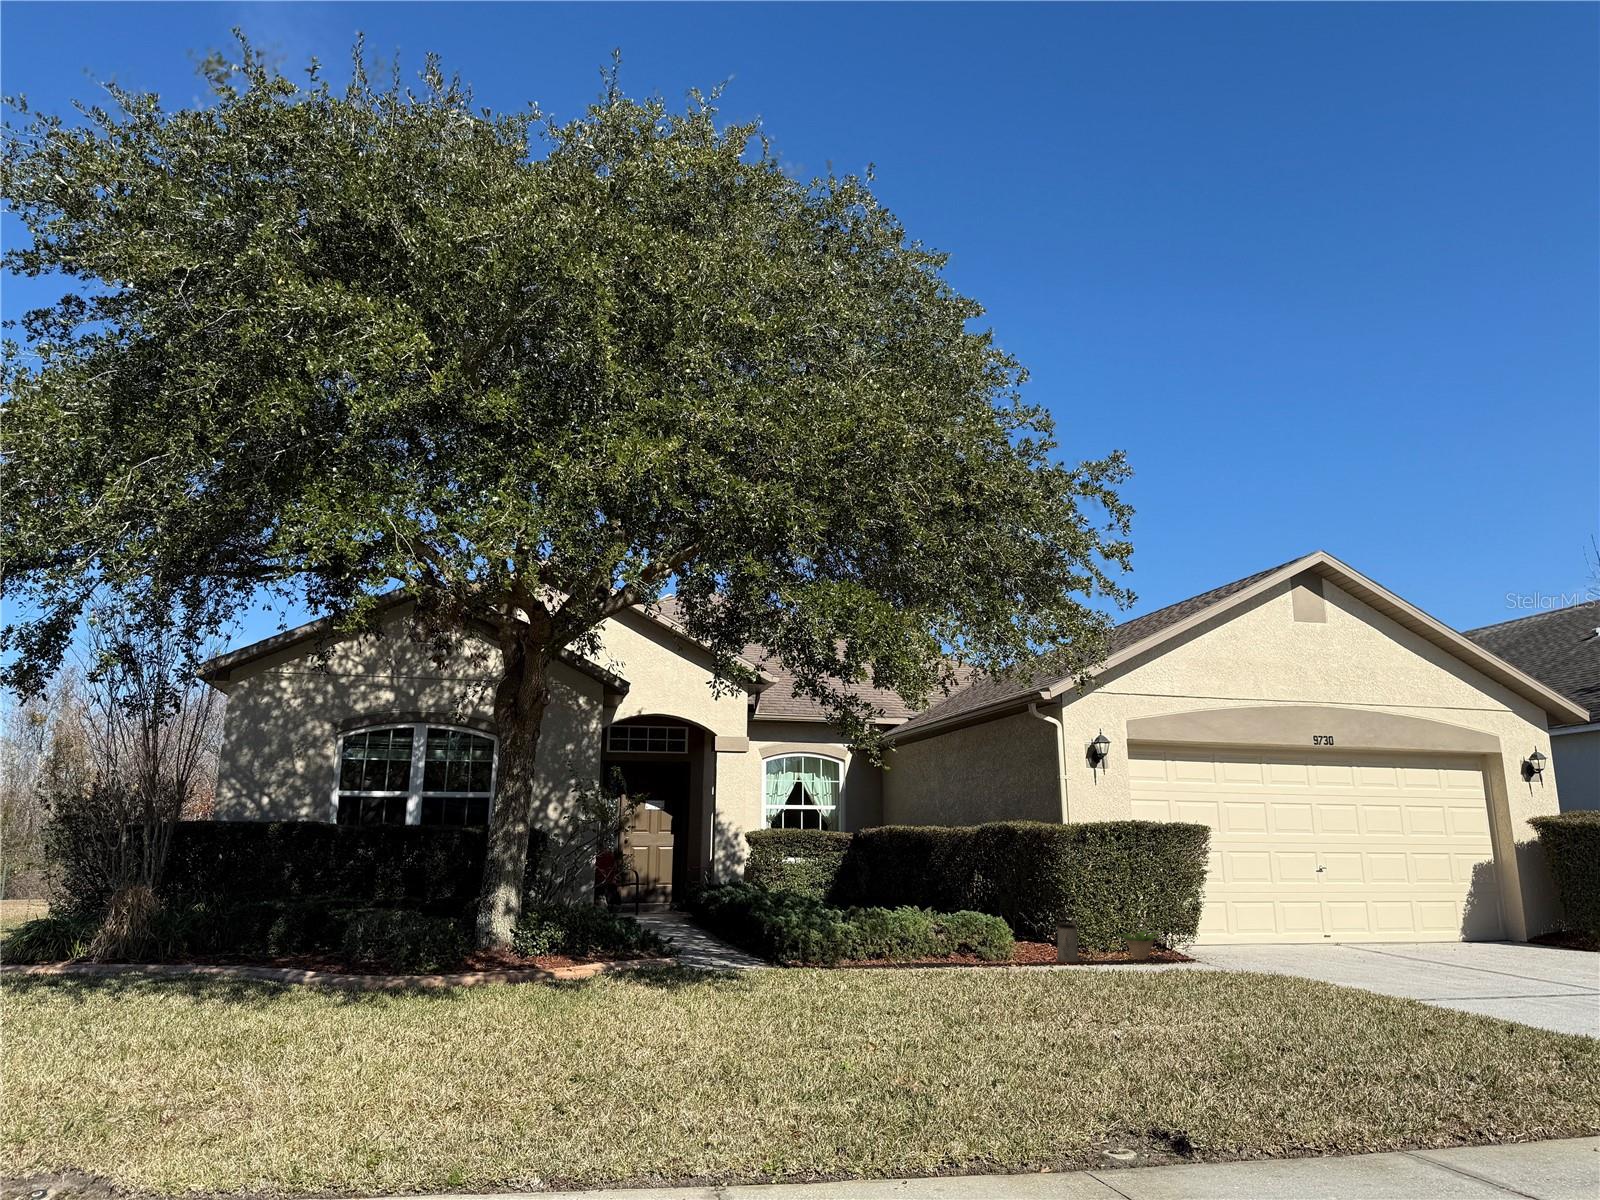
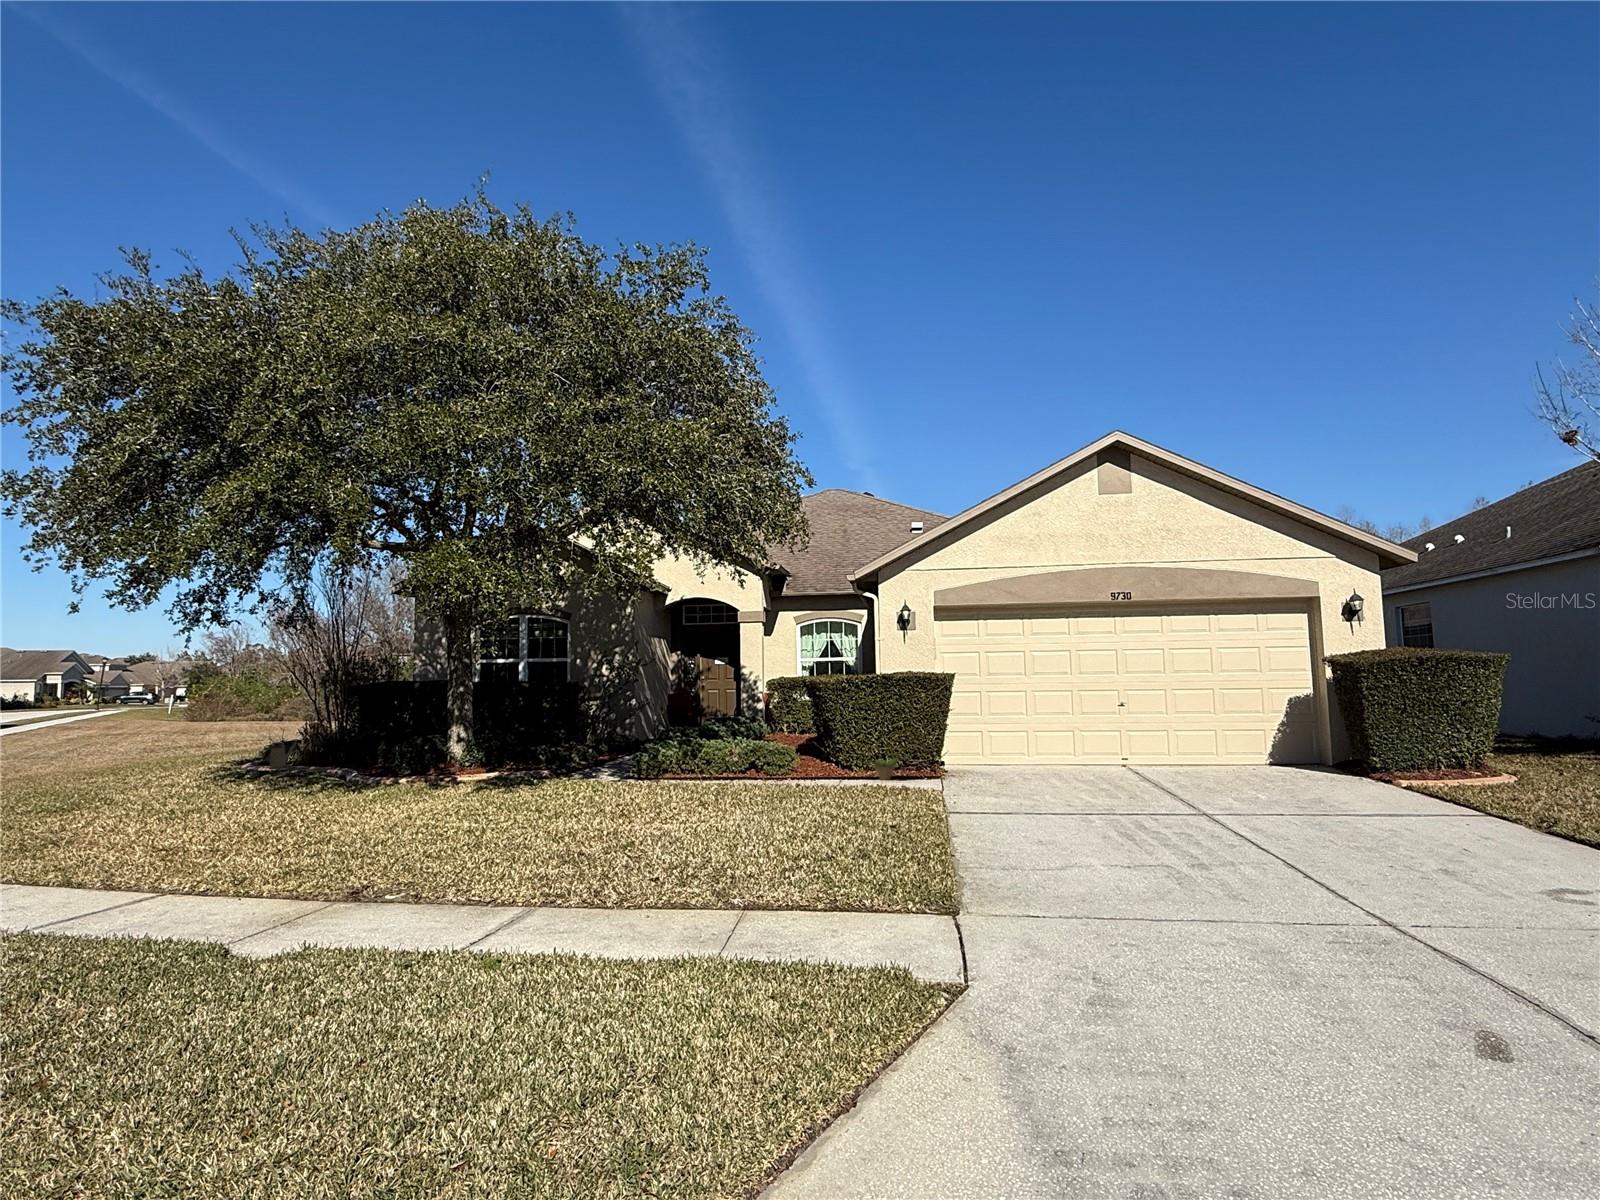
watering can: present [1057,915,1079,962] -> present [268,742,296,769]

